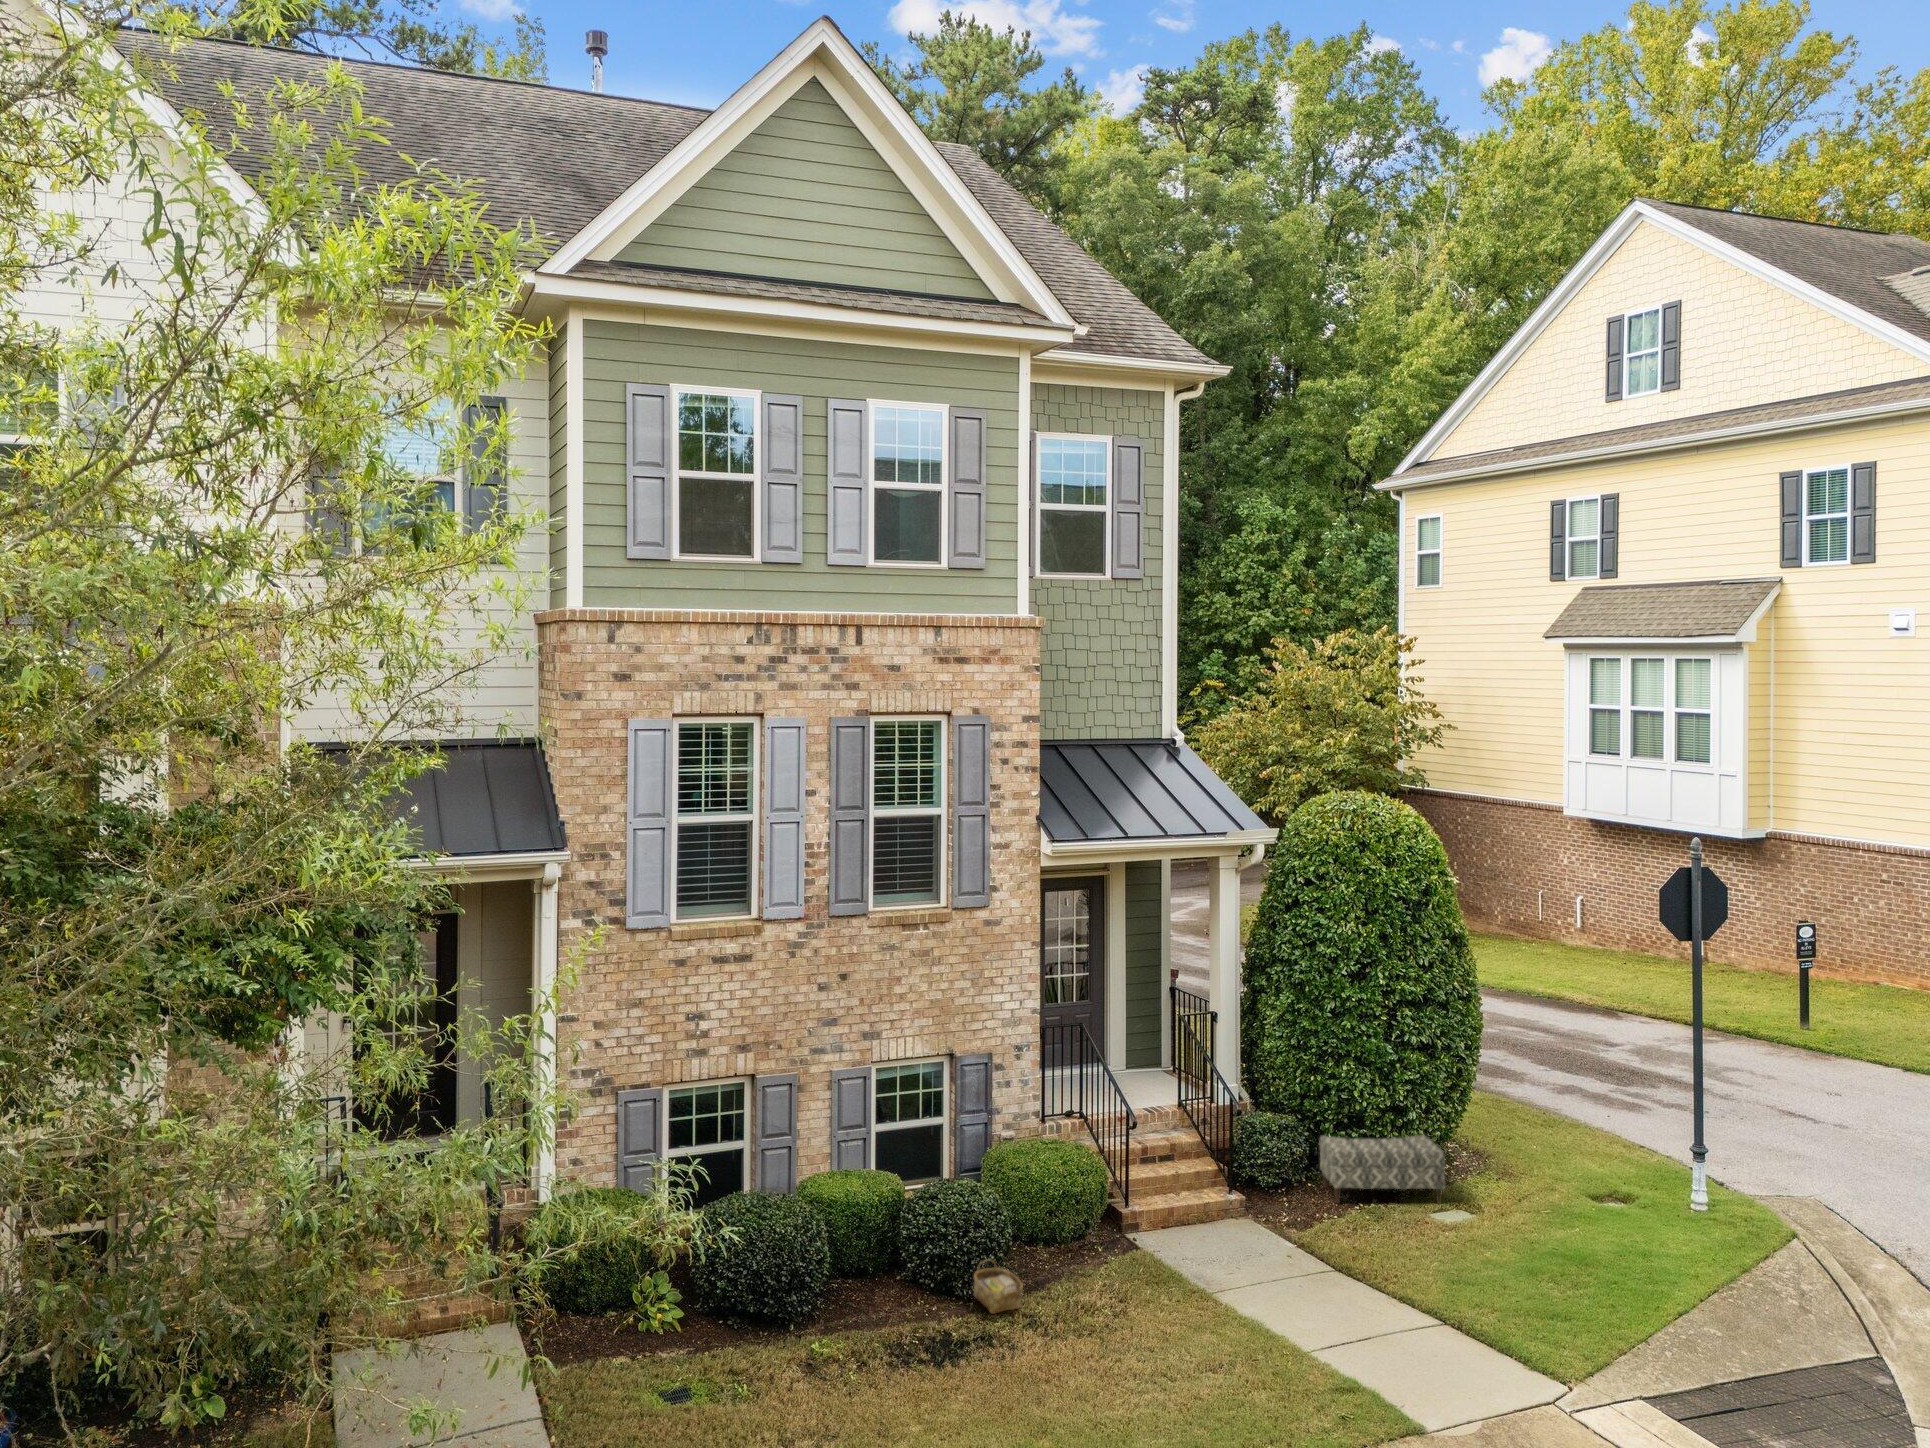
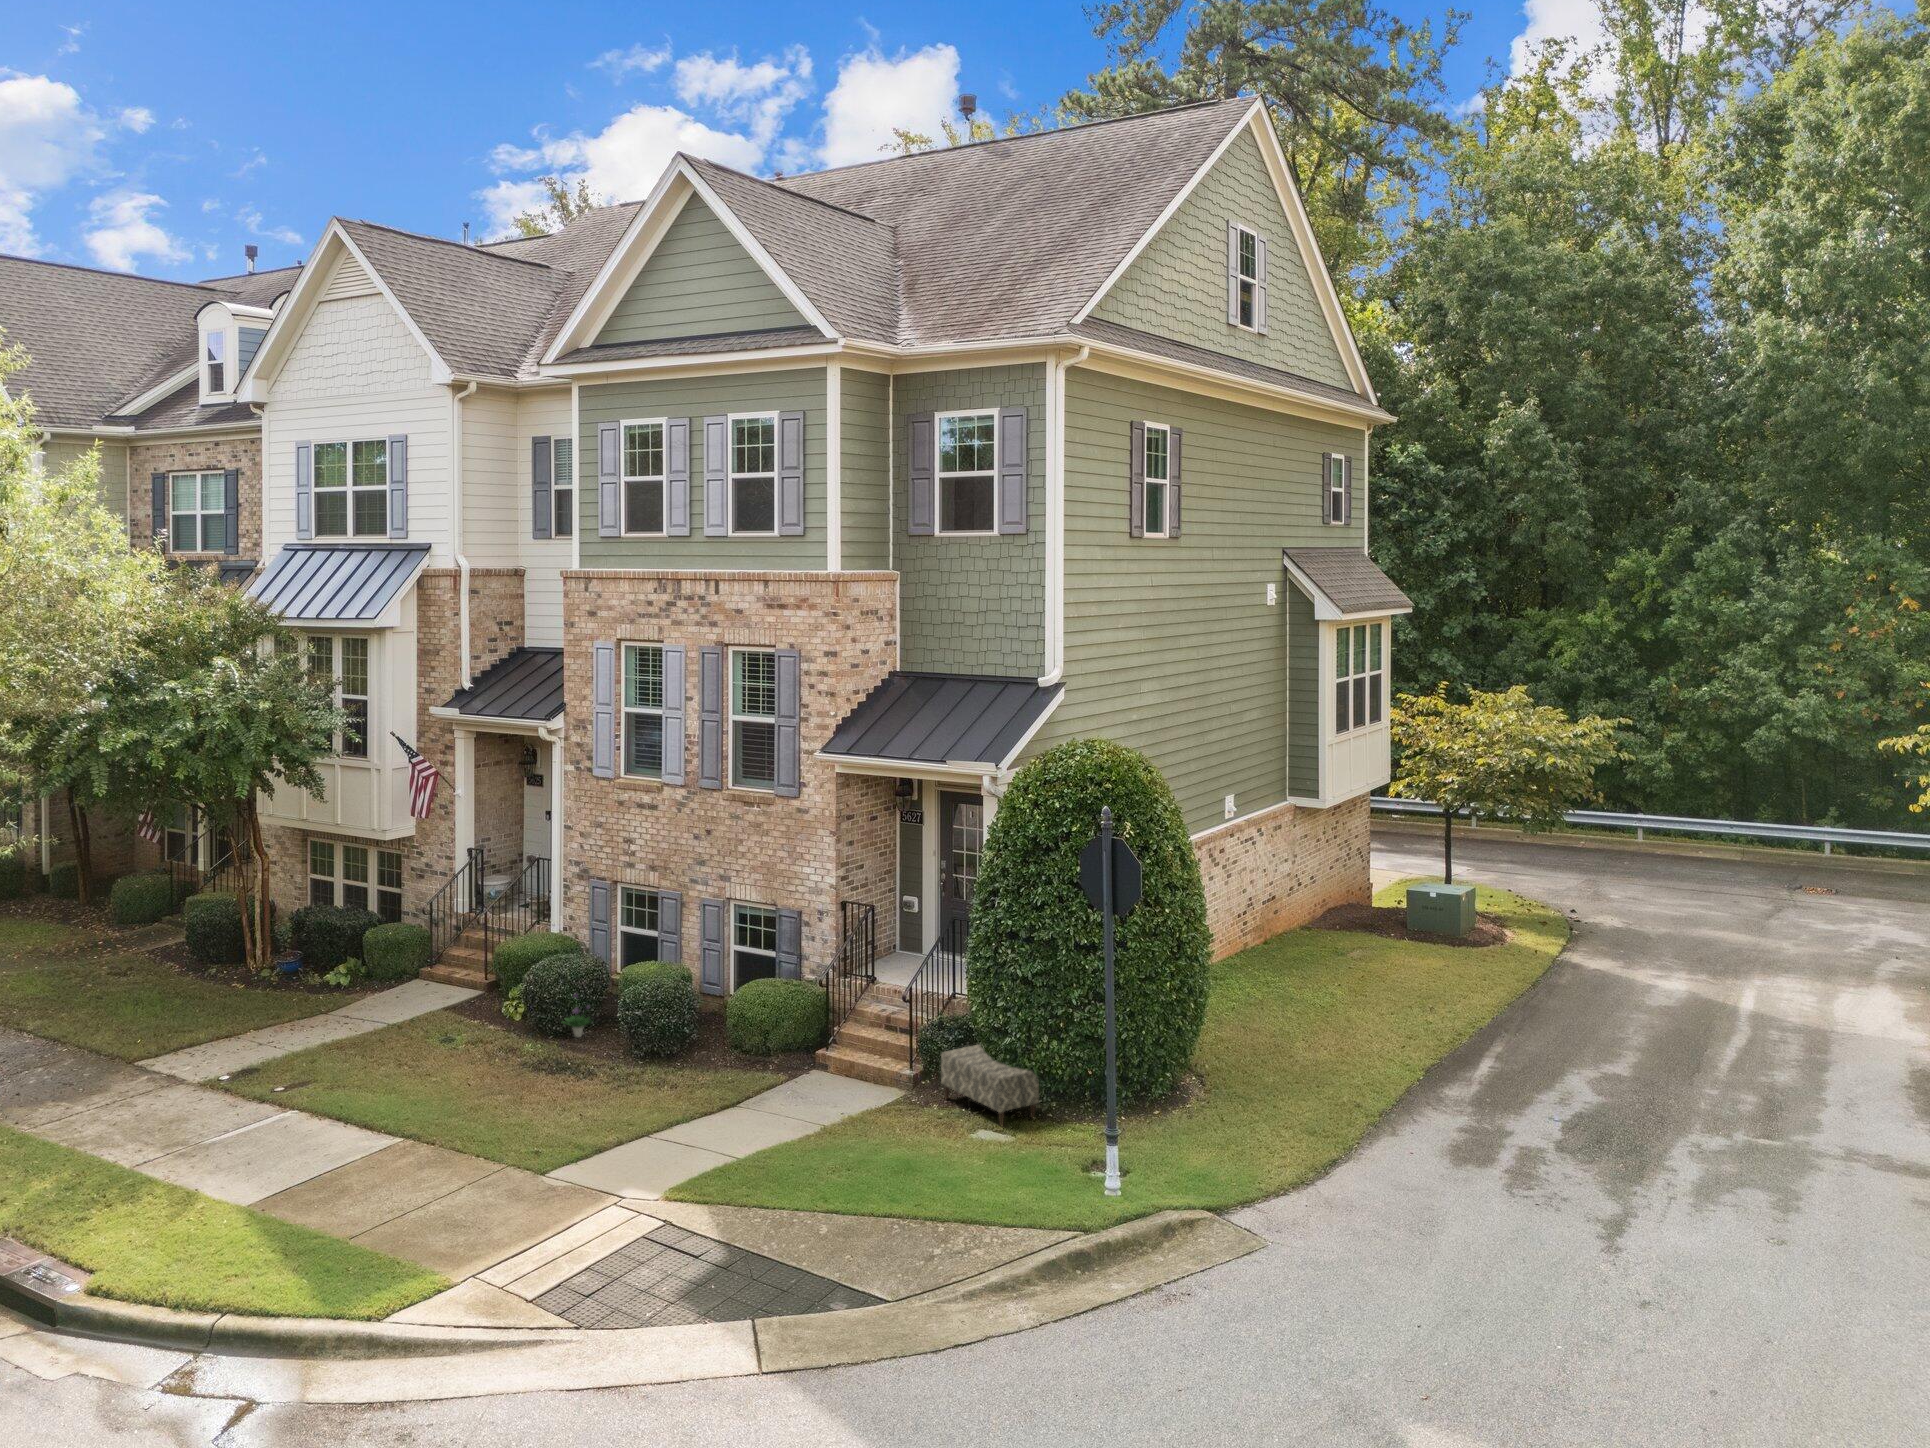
potted plant: none [821,1257,872,1327] -> present [563,994,590,1037]
woven basket: present [974,1260,1023,1314] -> none [624,1027,660,1061]

